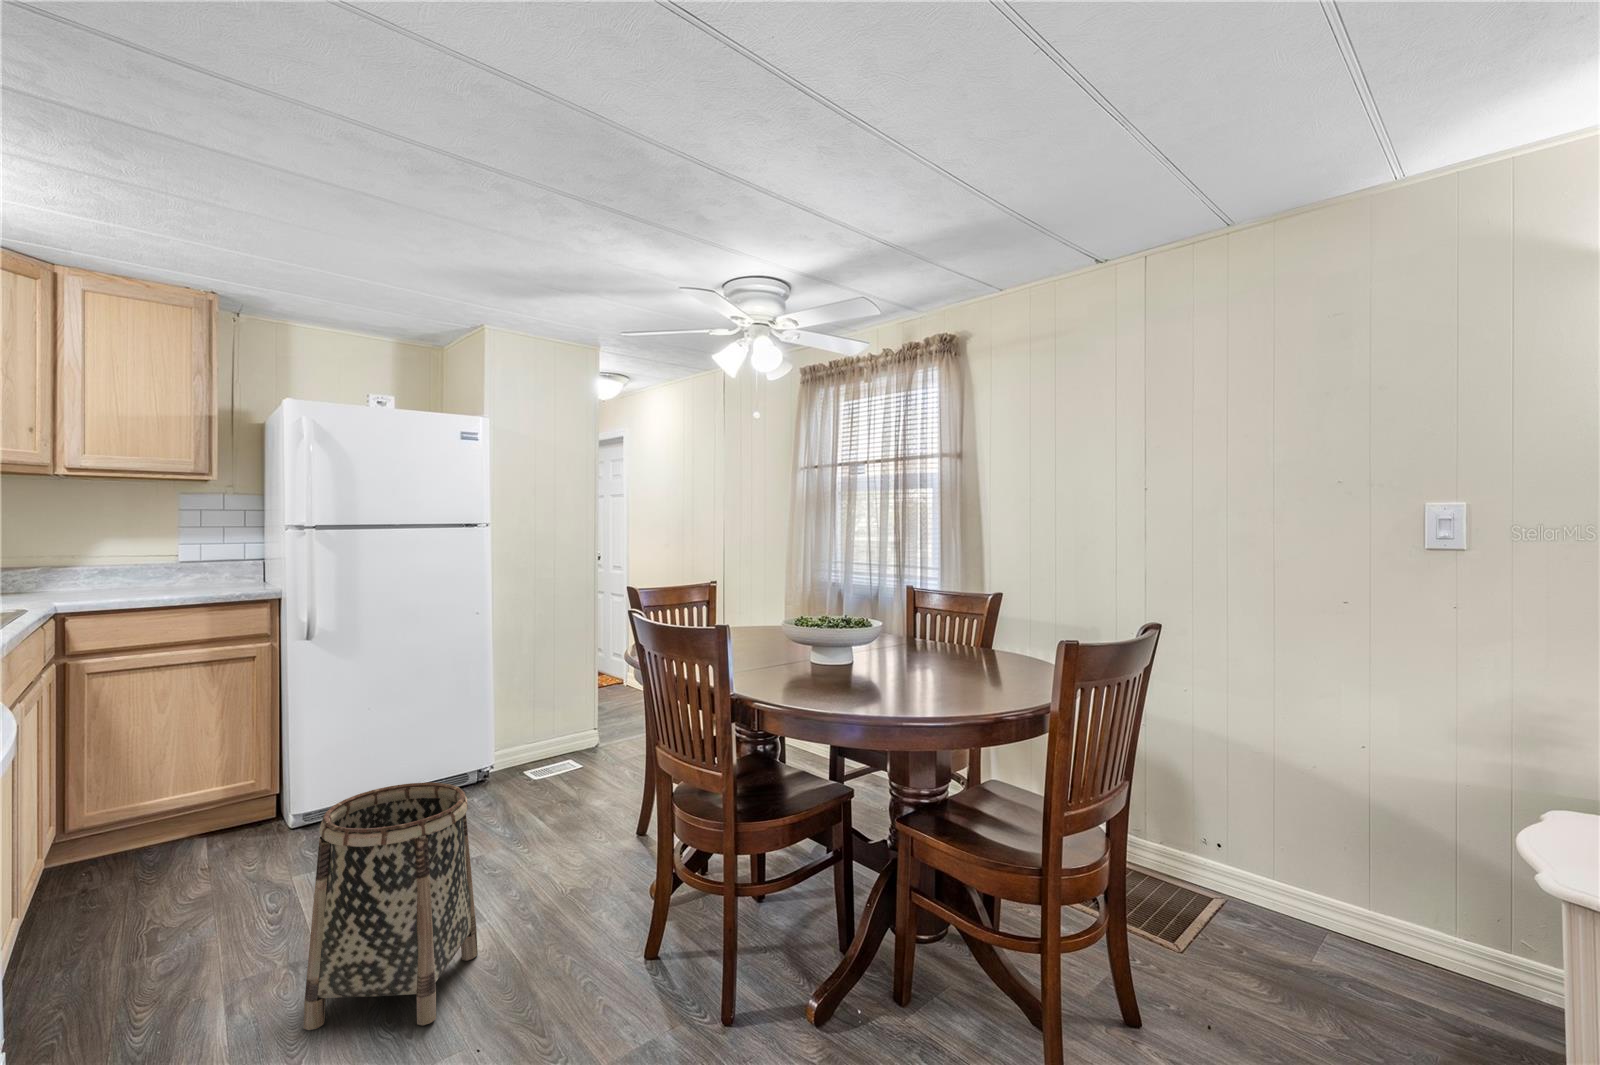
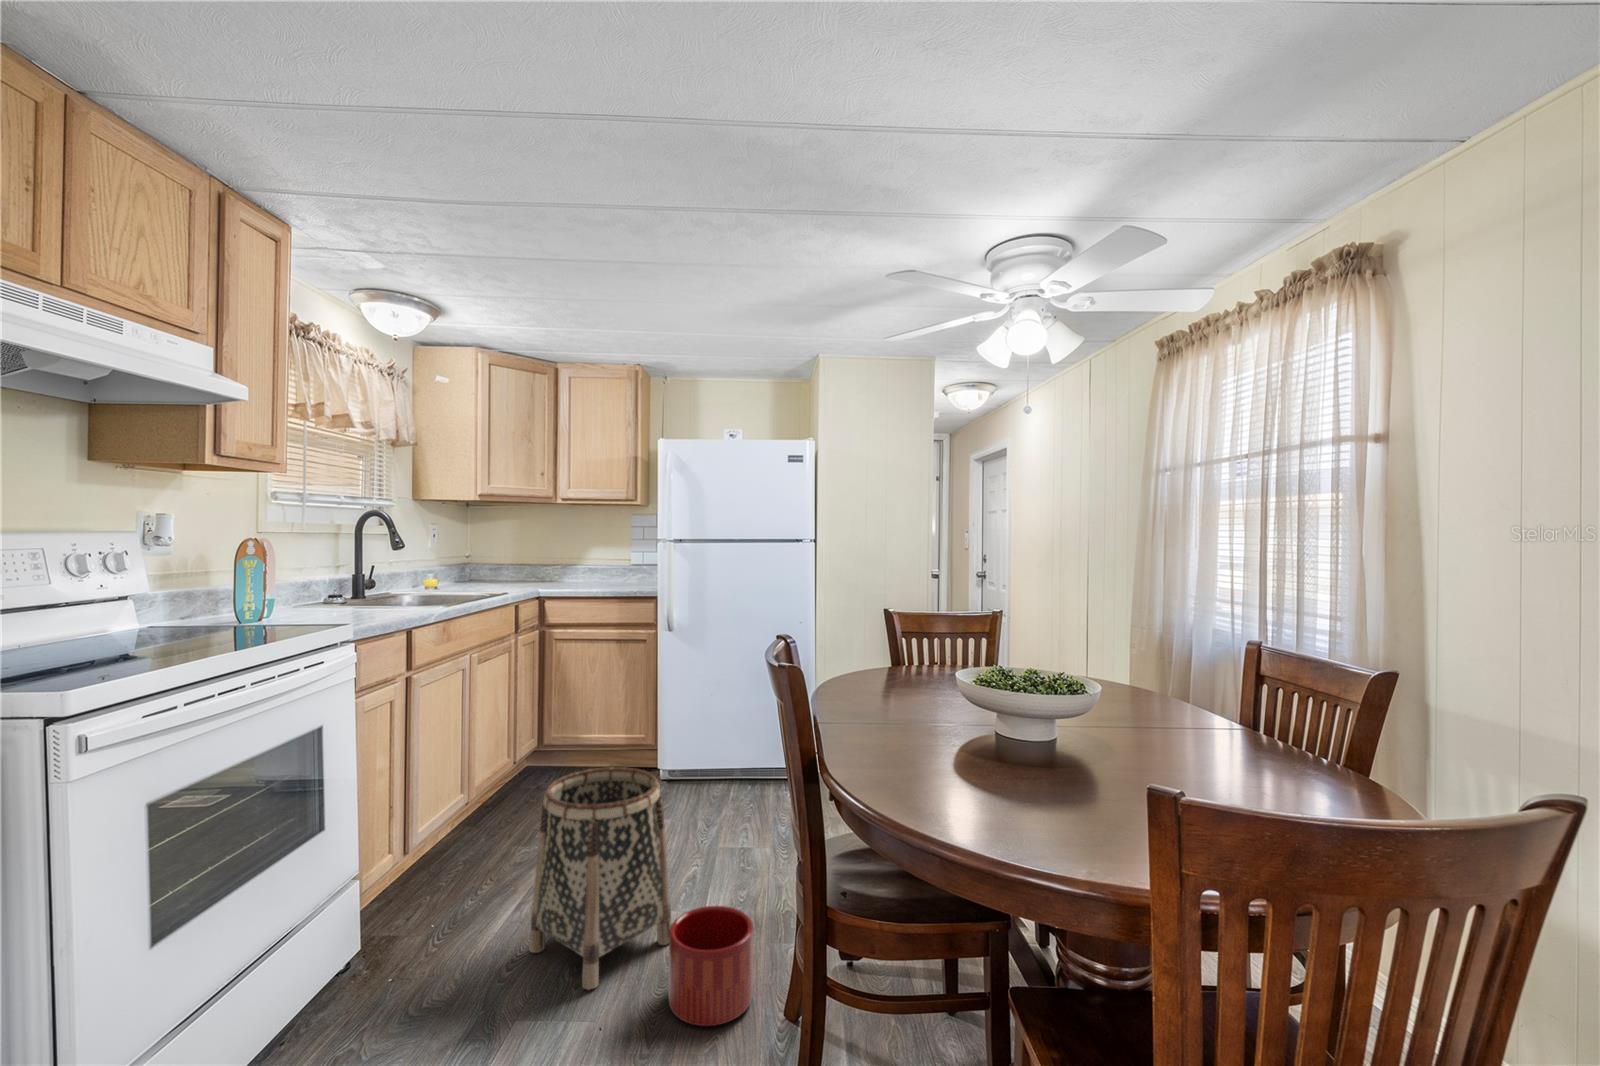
planter: none [524,883,610,998] -> present [669,906,753,1026]

